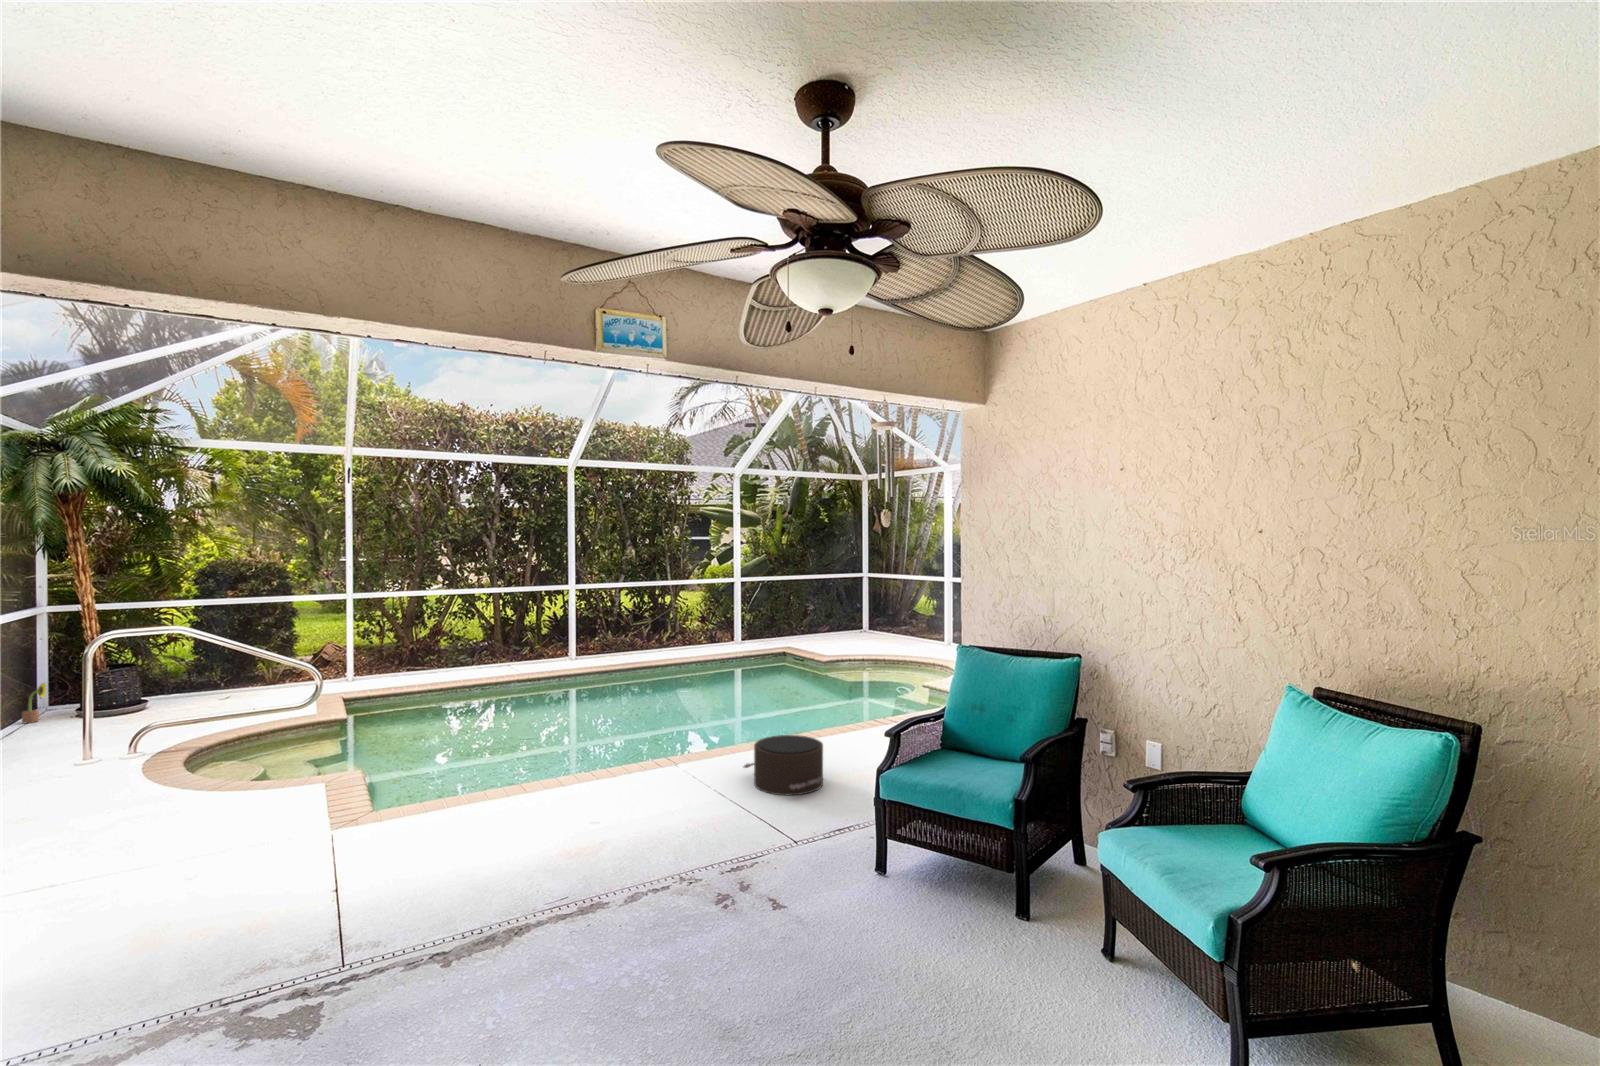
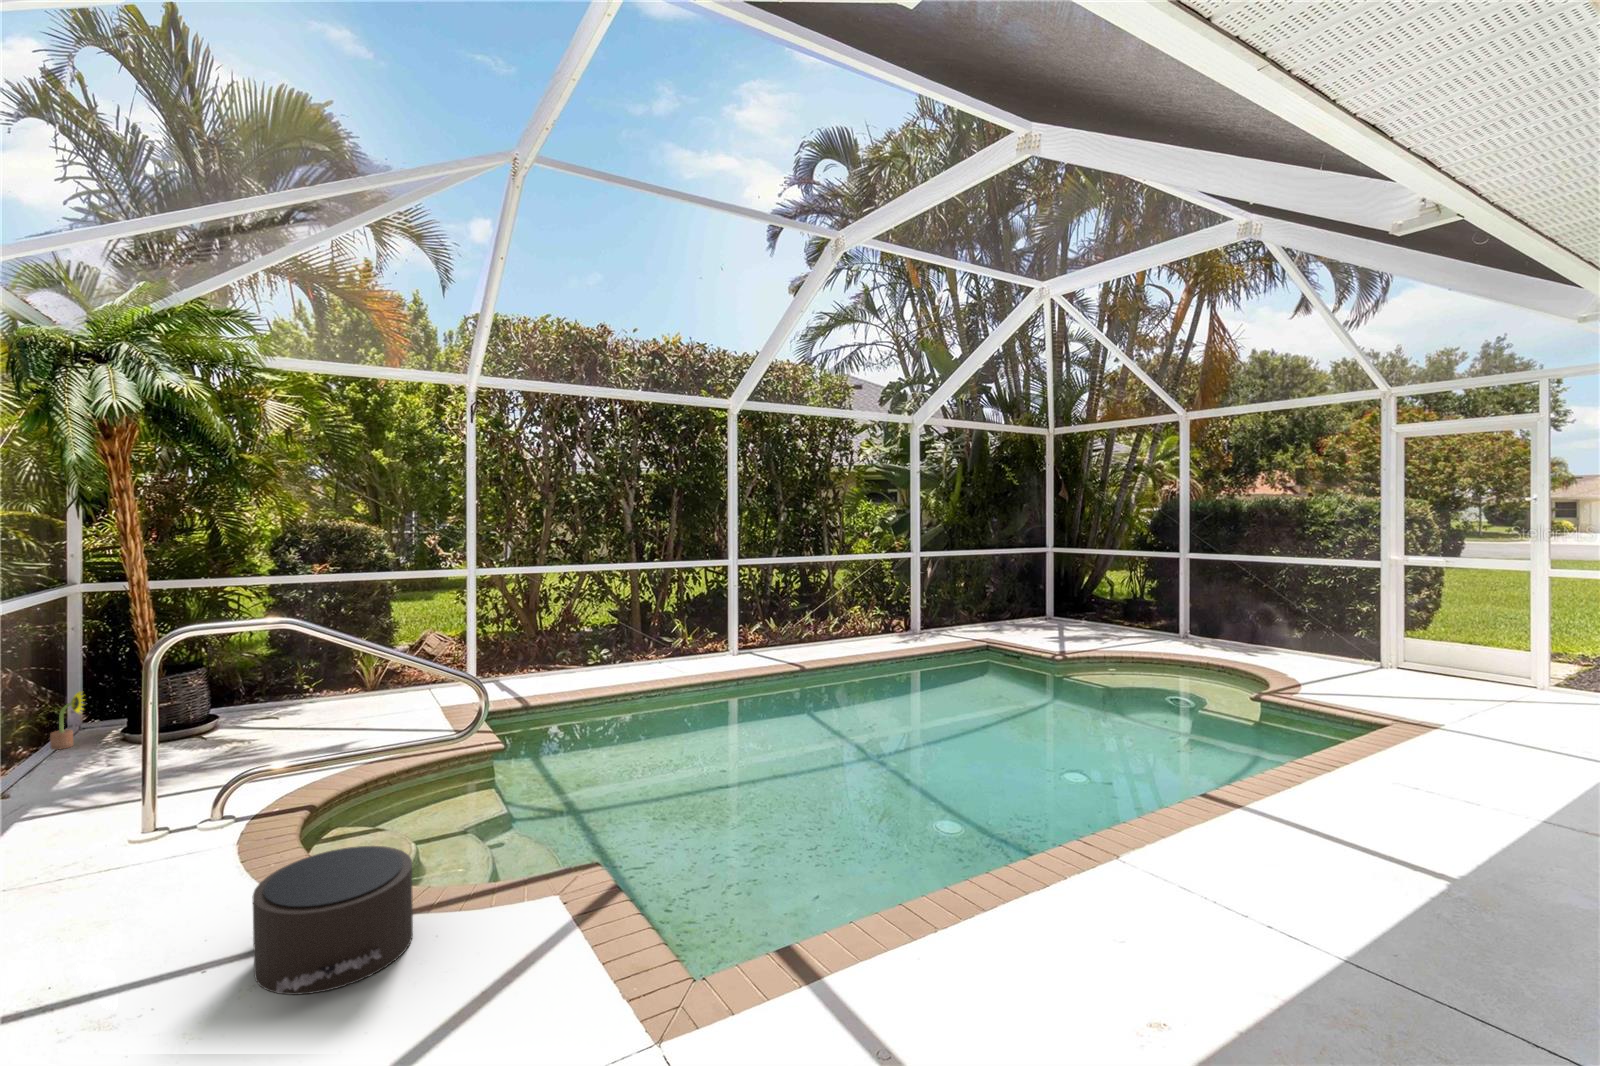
pouf: present [744,735,823,795] -> present [252,846,413,995]

